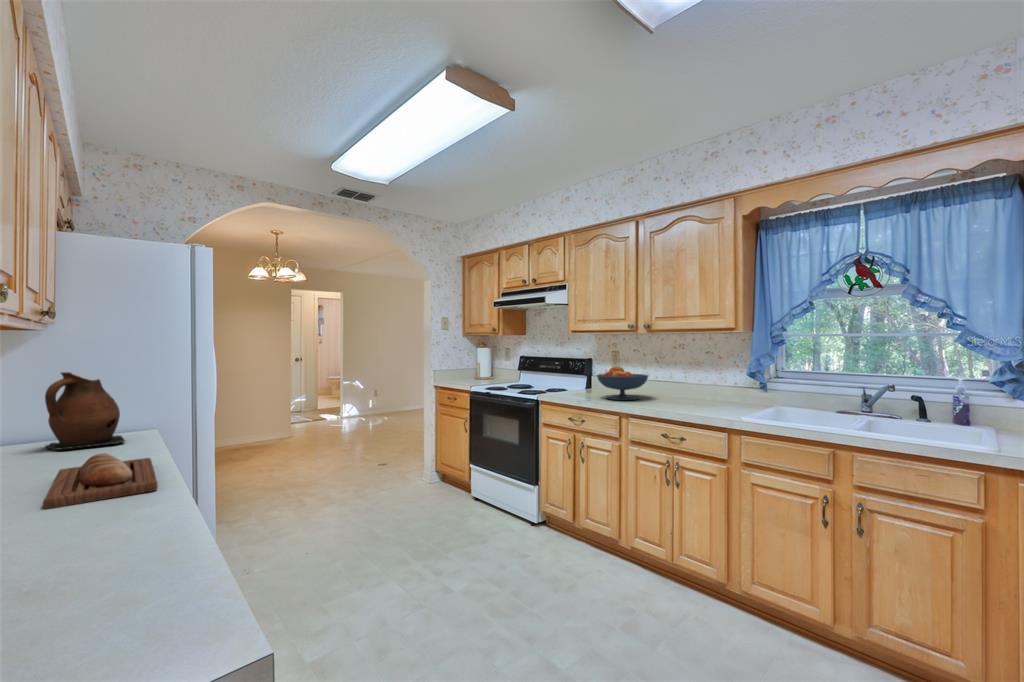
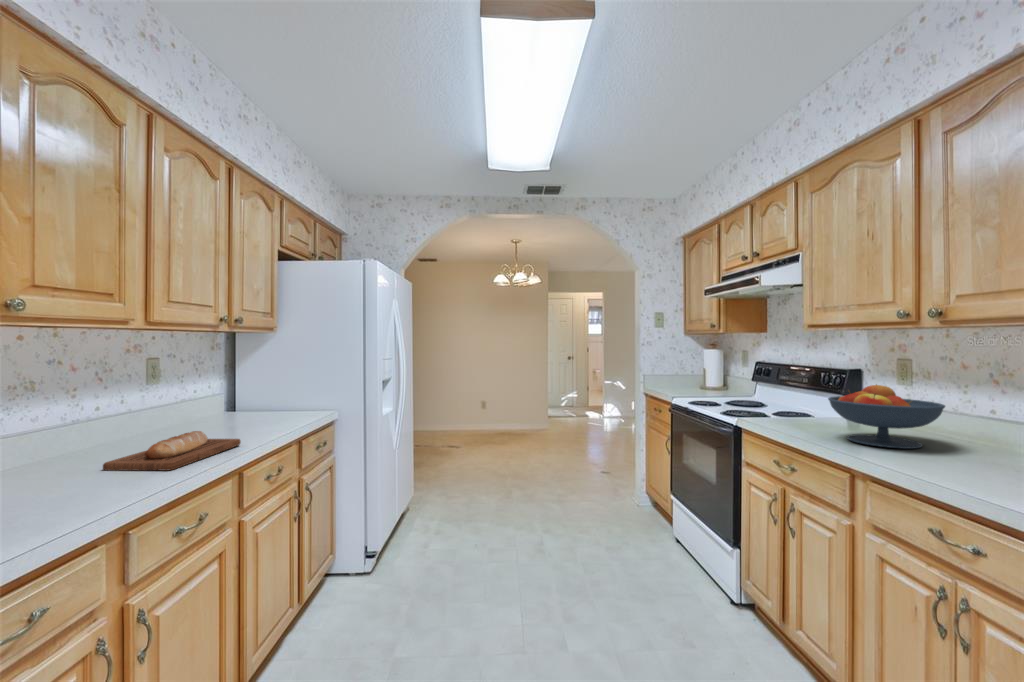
ceramic pitcher: present [45,372,125,450] -> none [247,364,306,423]

